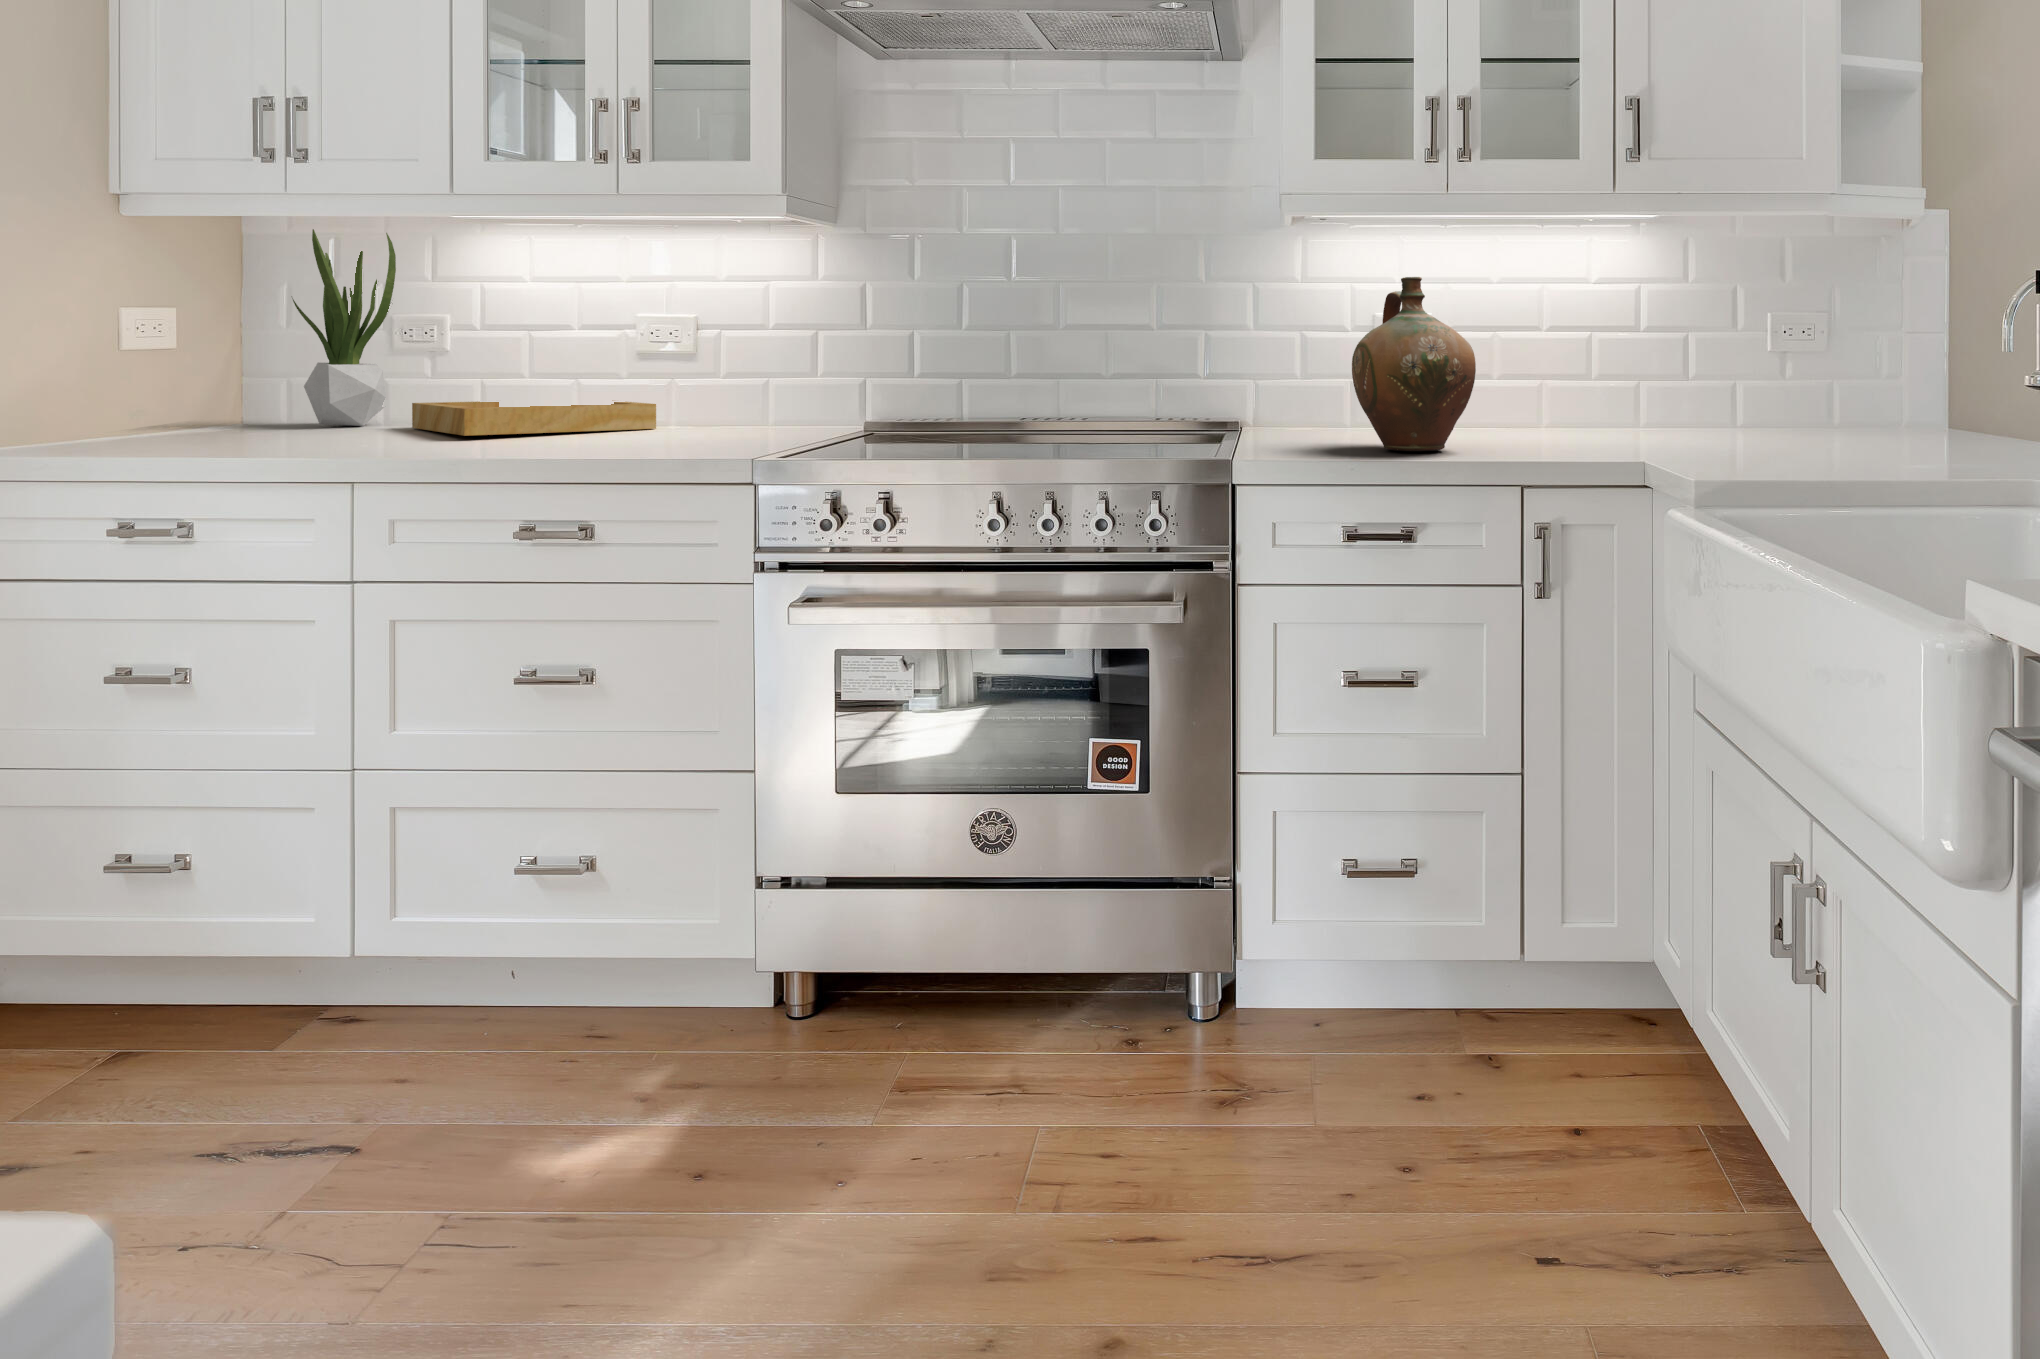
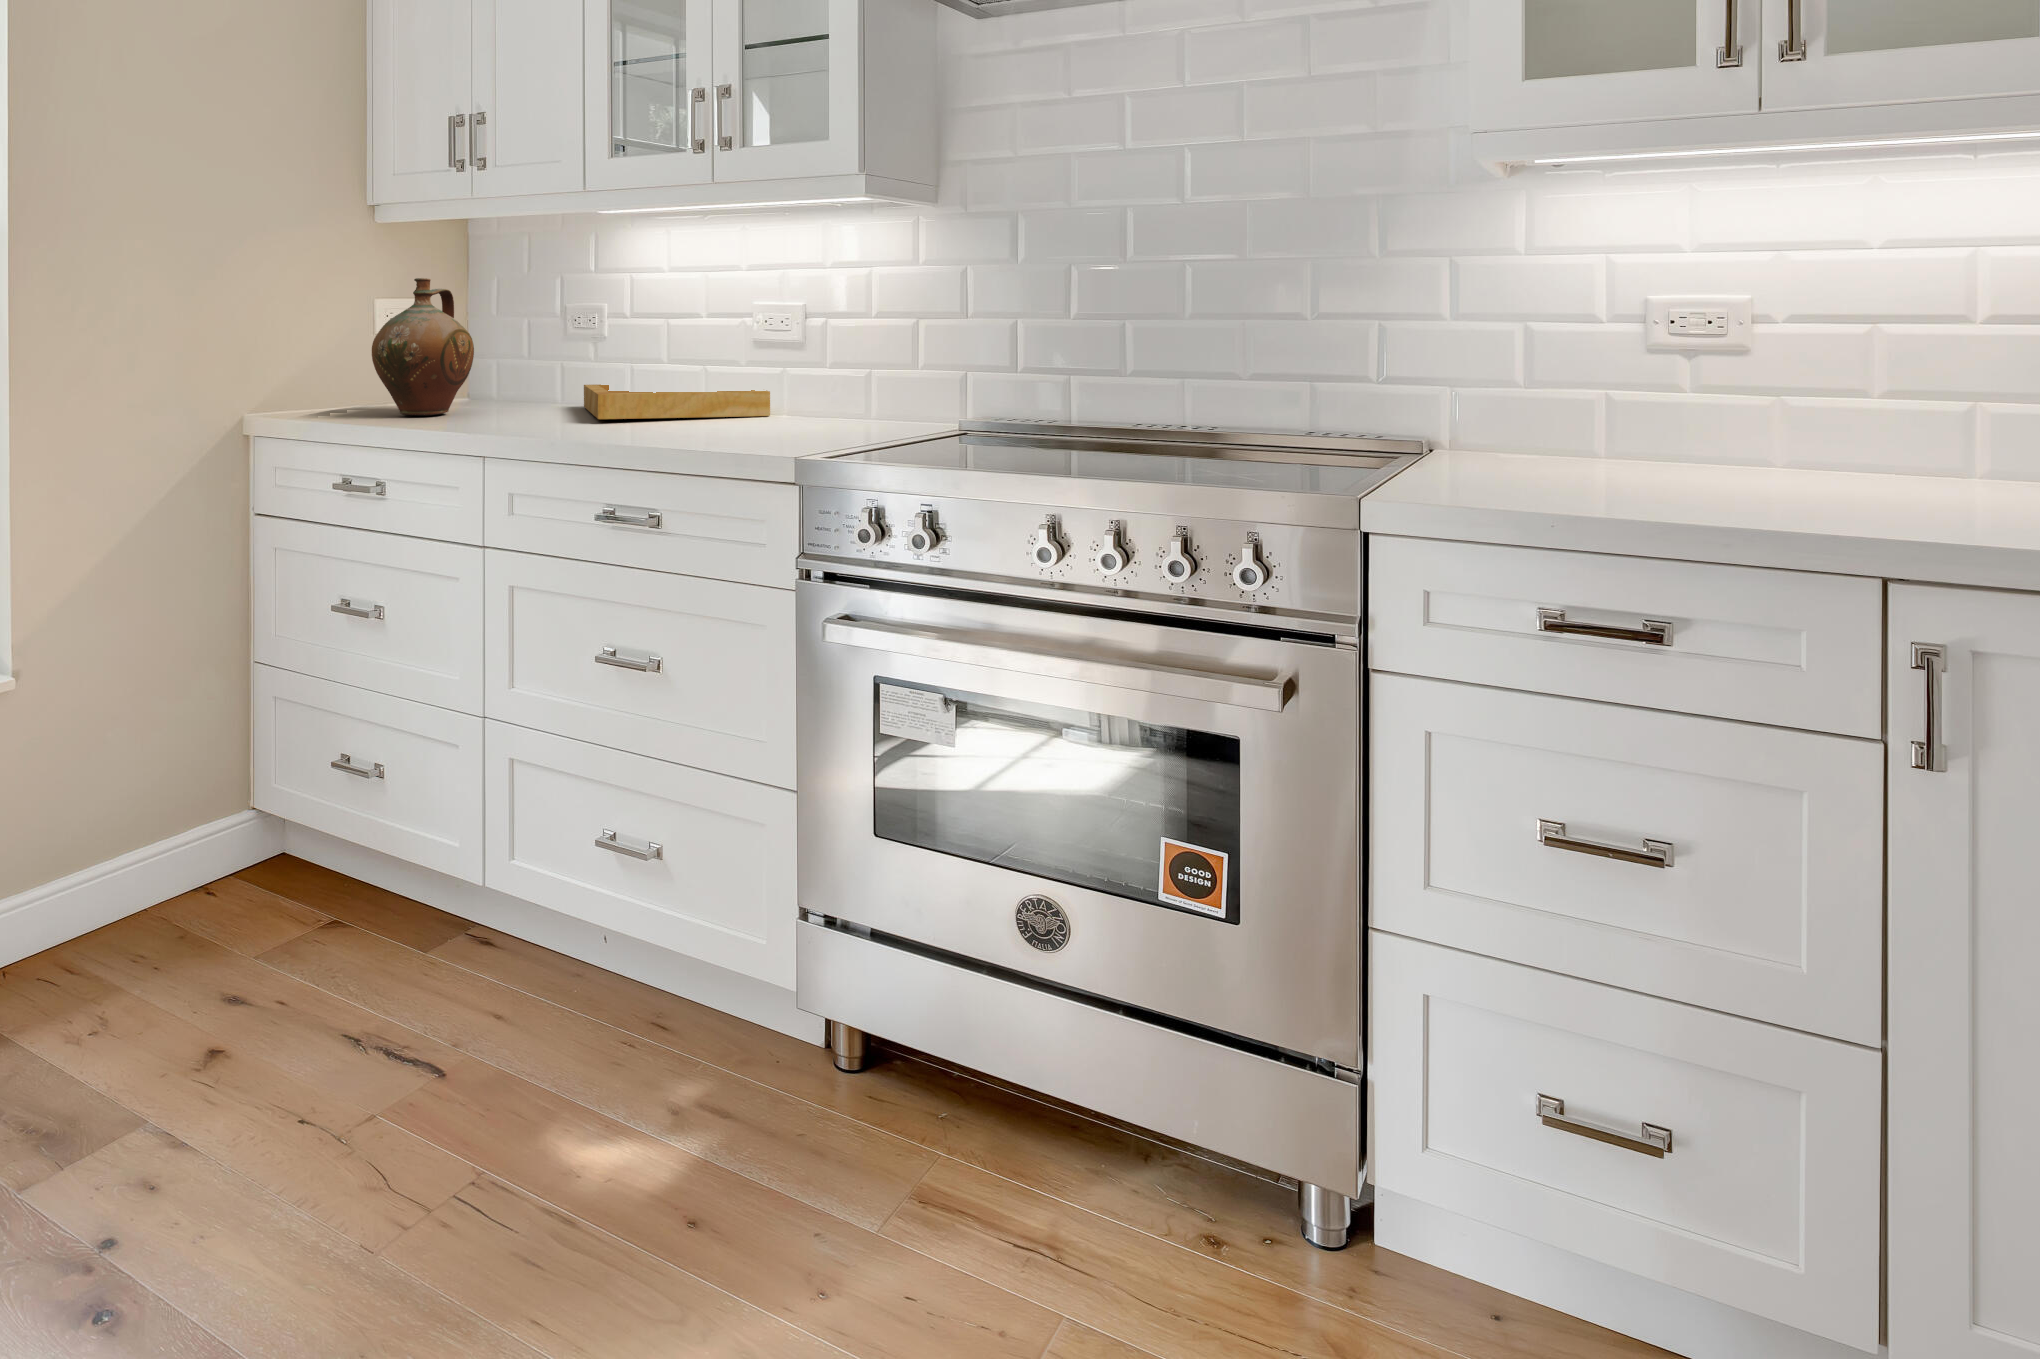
potted plant: present [292,229,396,426] -> none [501,232,581,403]
ceramic jug: present [1352,277,1476,451] -> present [372,278,474,416]

